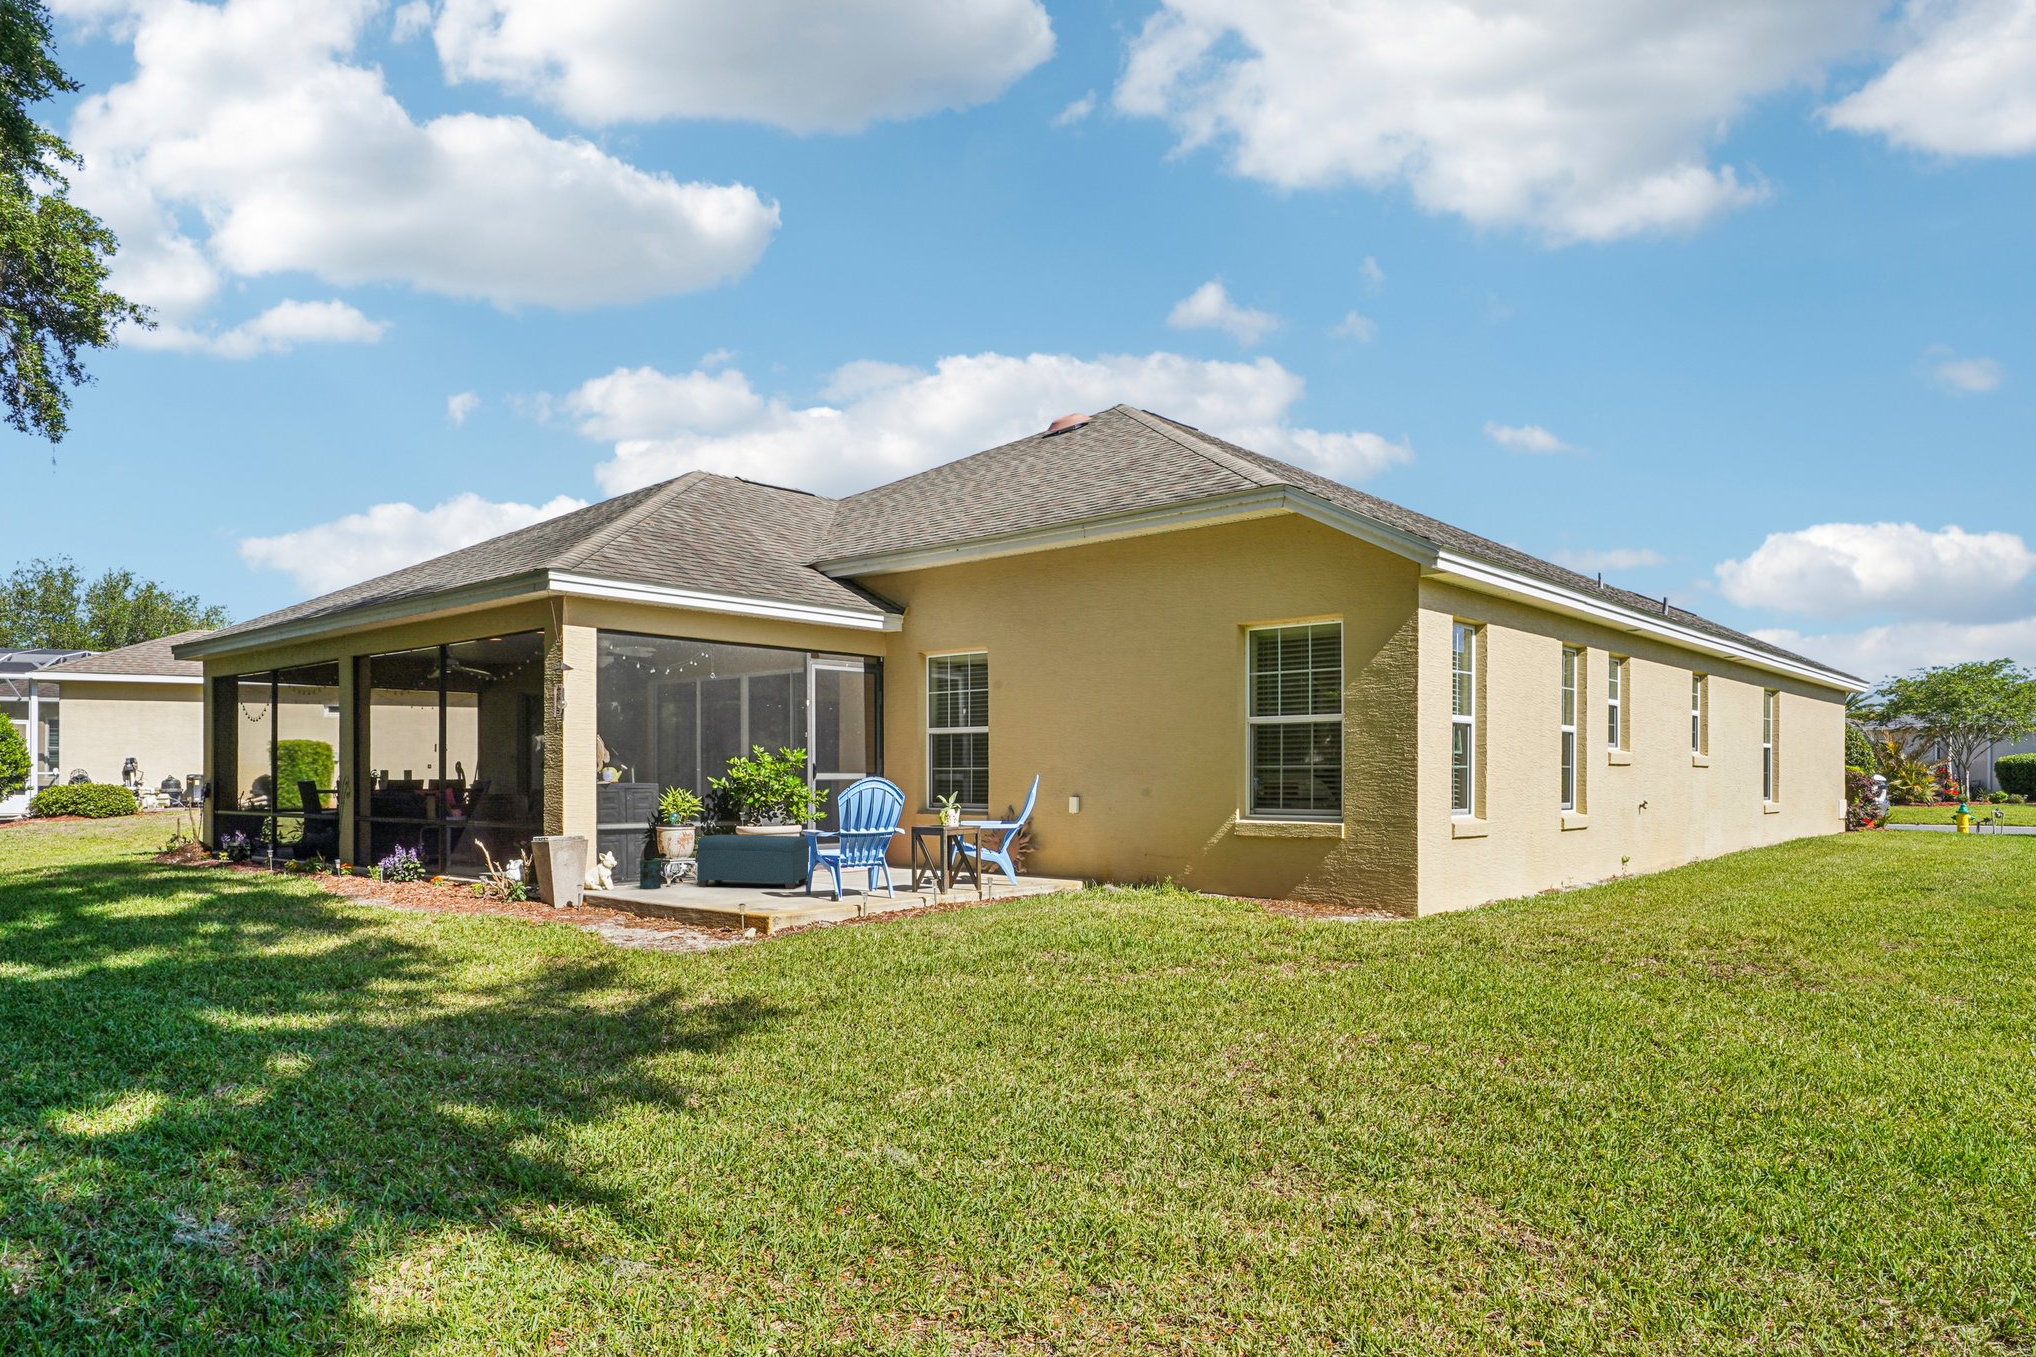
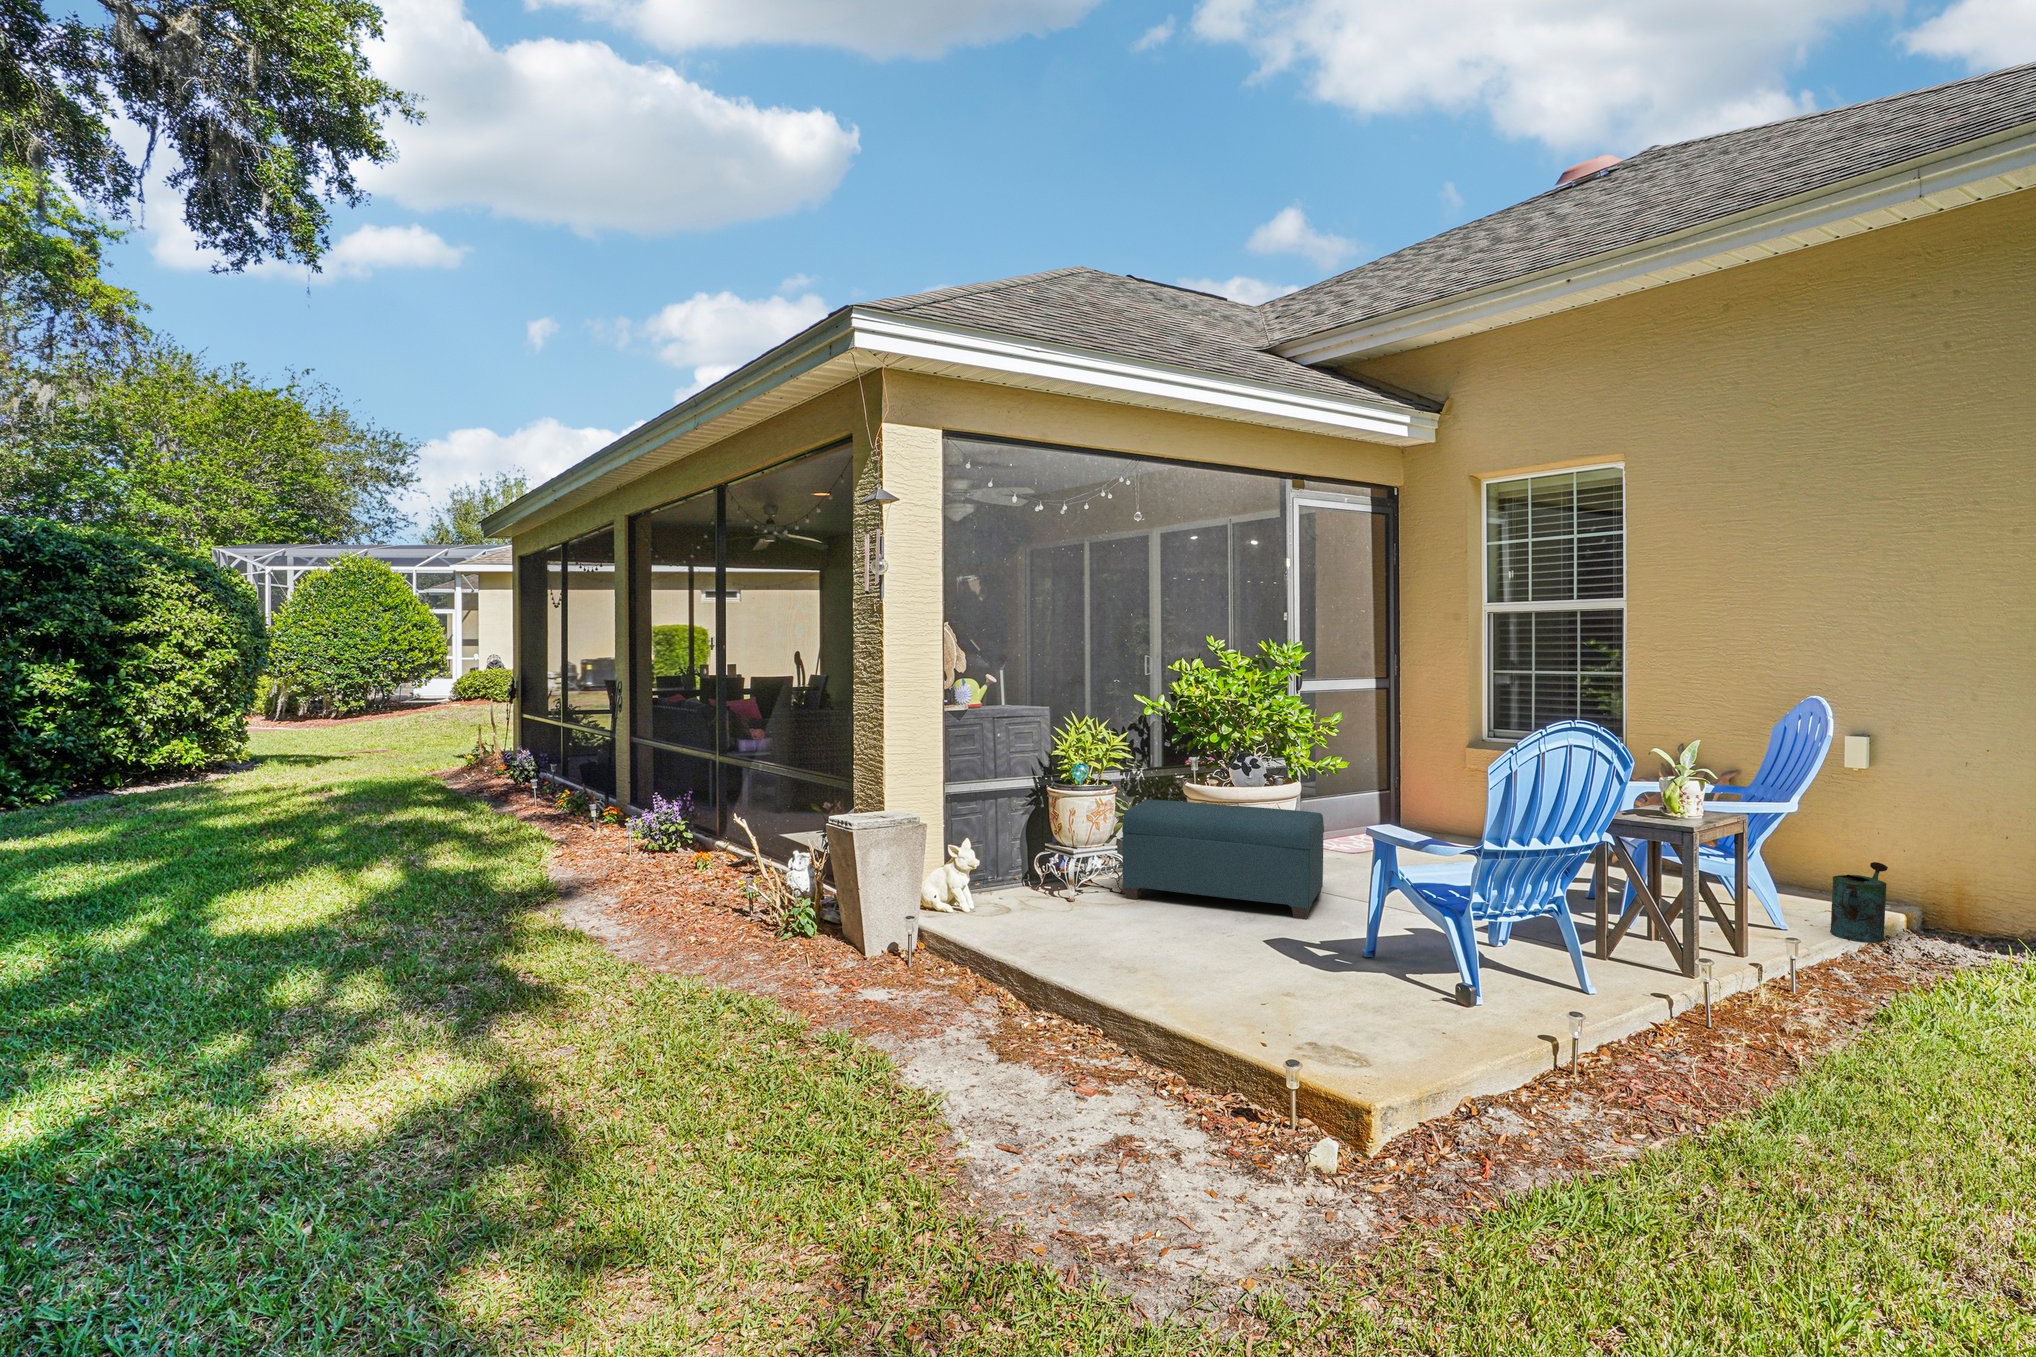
watering can: present [640,853,667,889] -> present [1830,862,1888,943]

